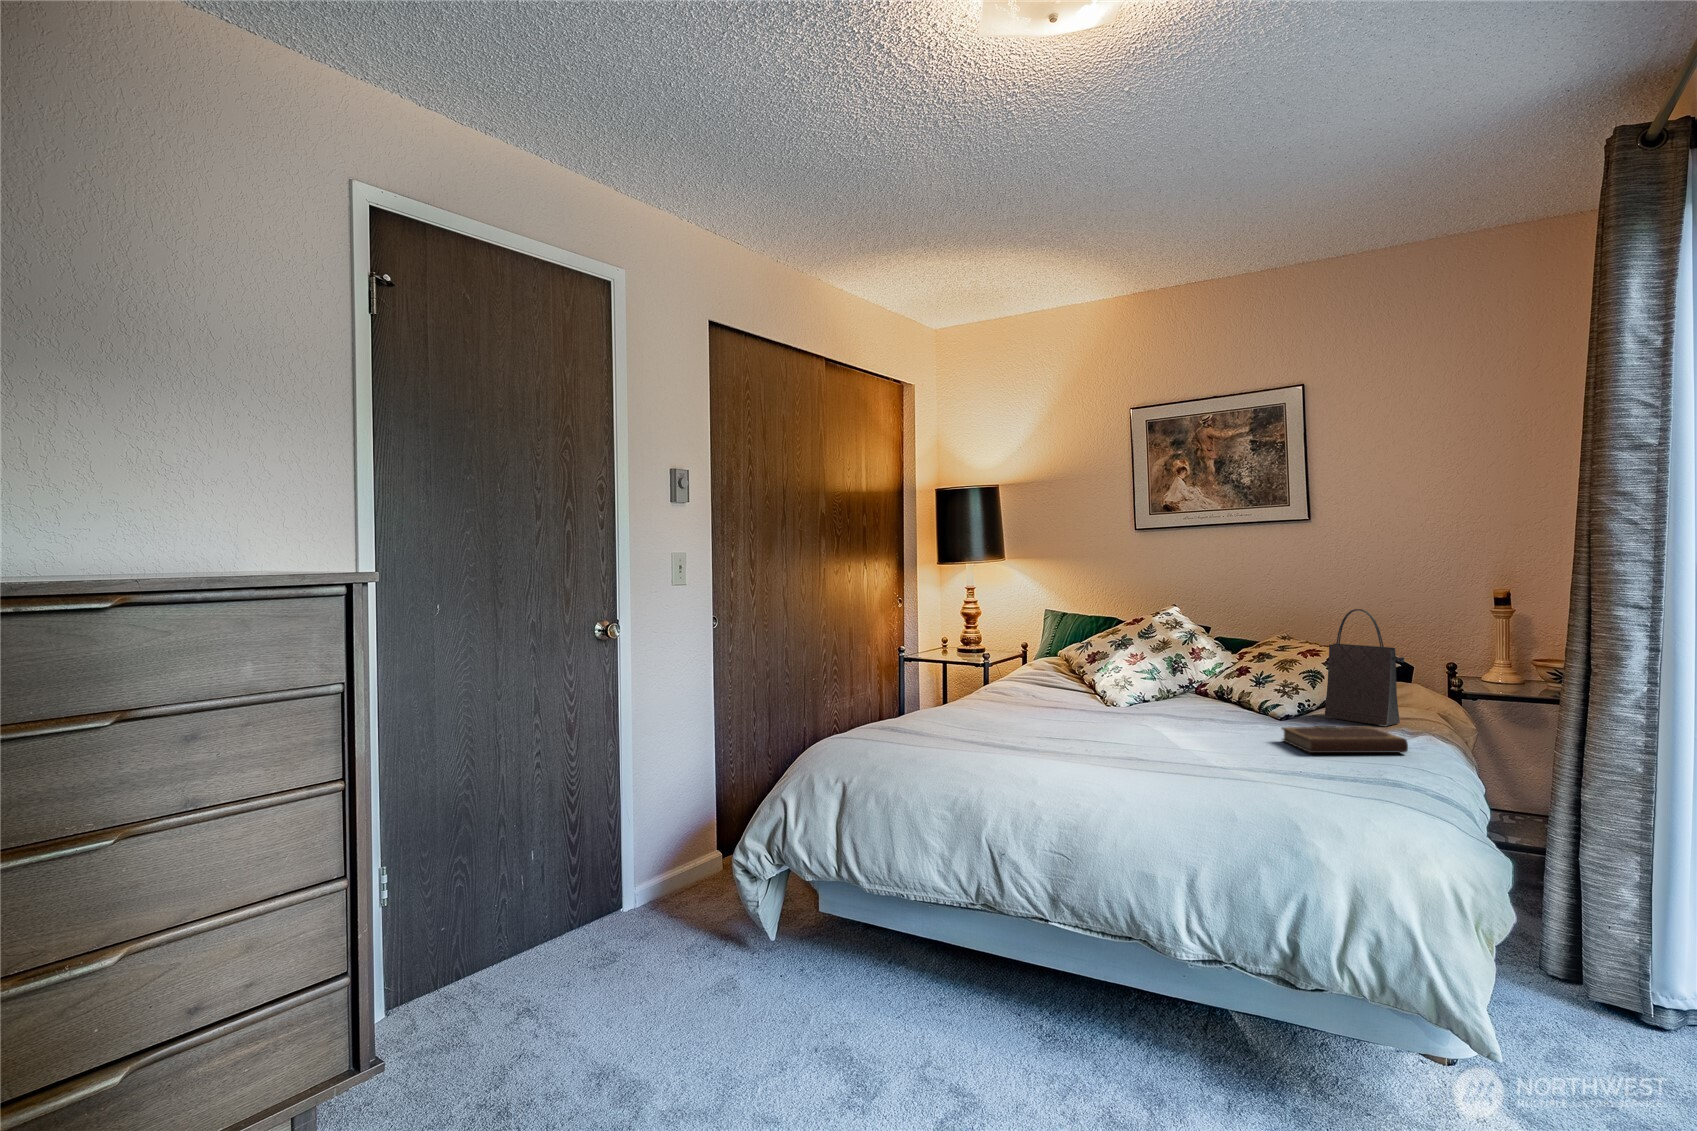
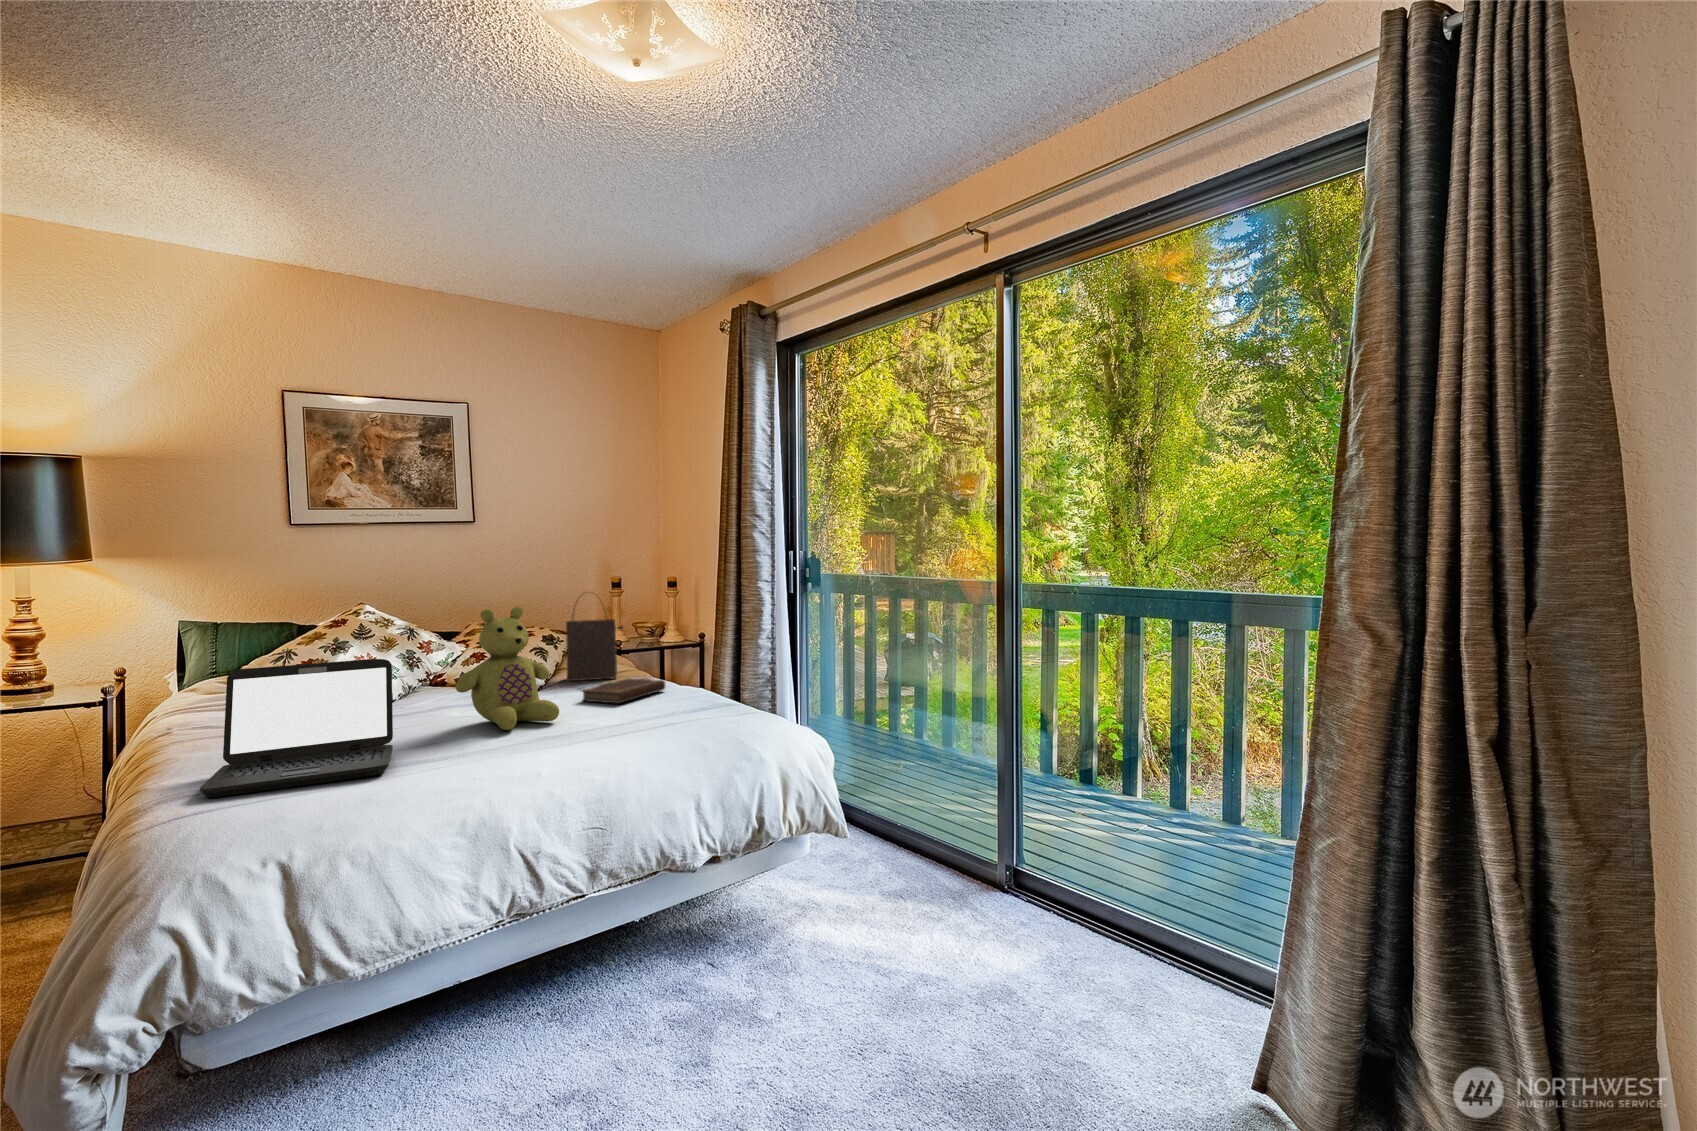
stuffed bear: none [1117,619,1225,751] -> present [456,606,559,730]
laptop: none [897,649,1048,754] -> present [200,659,393,798]

